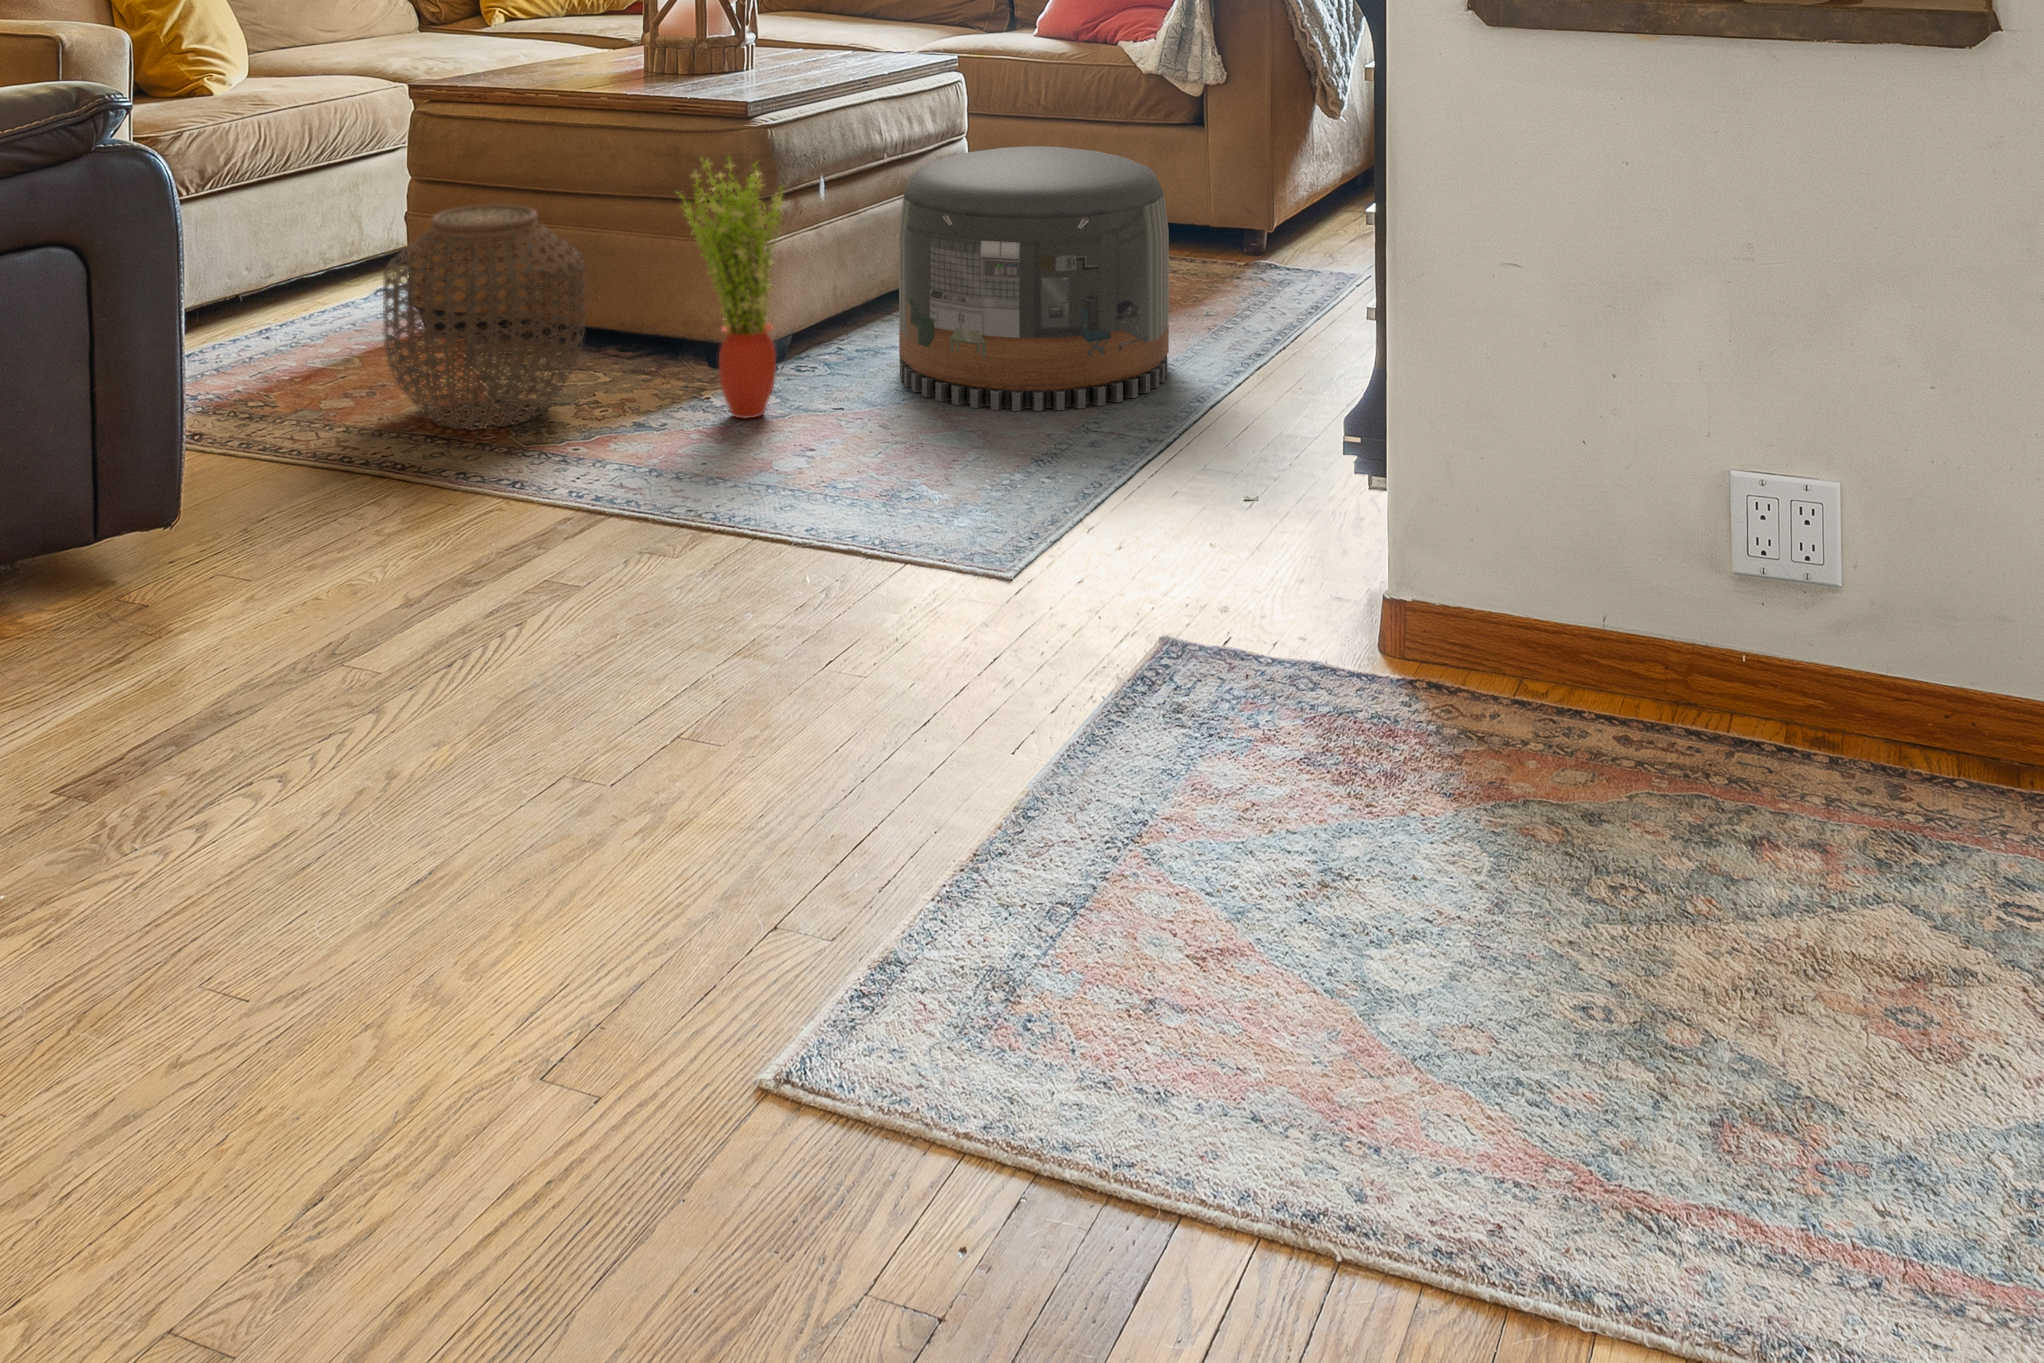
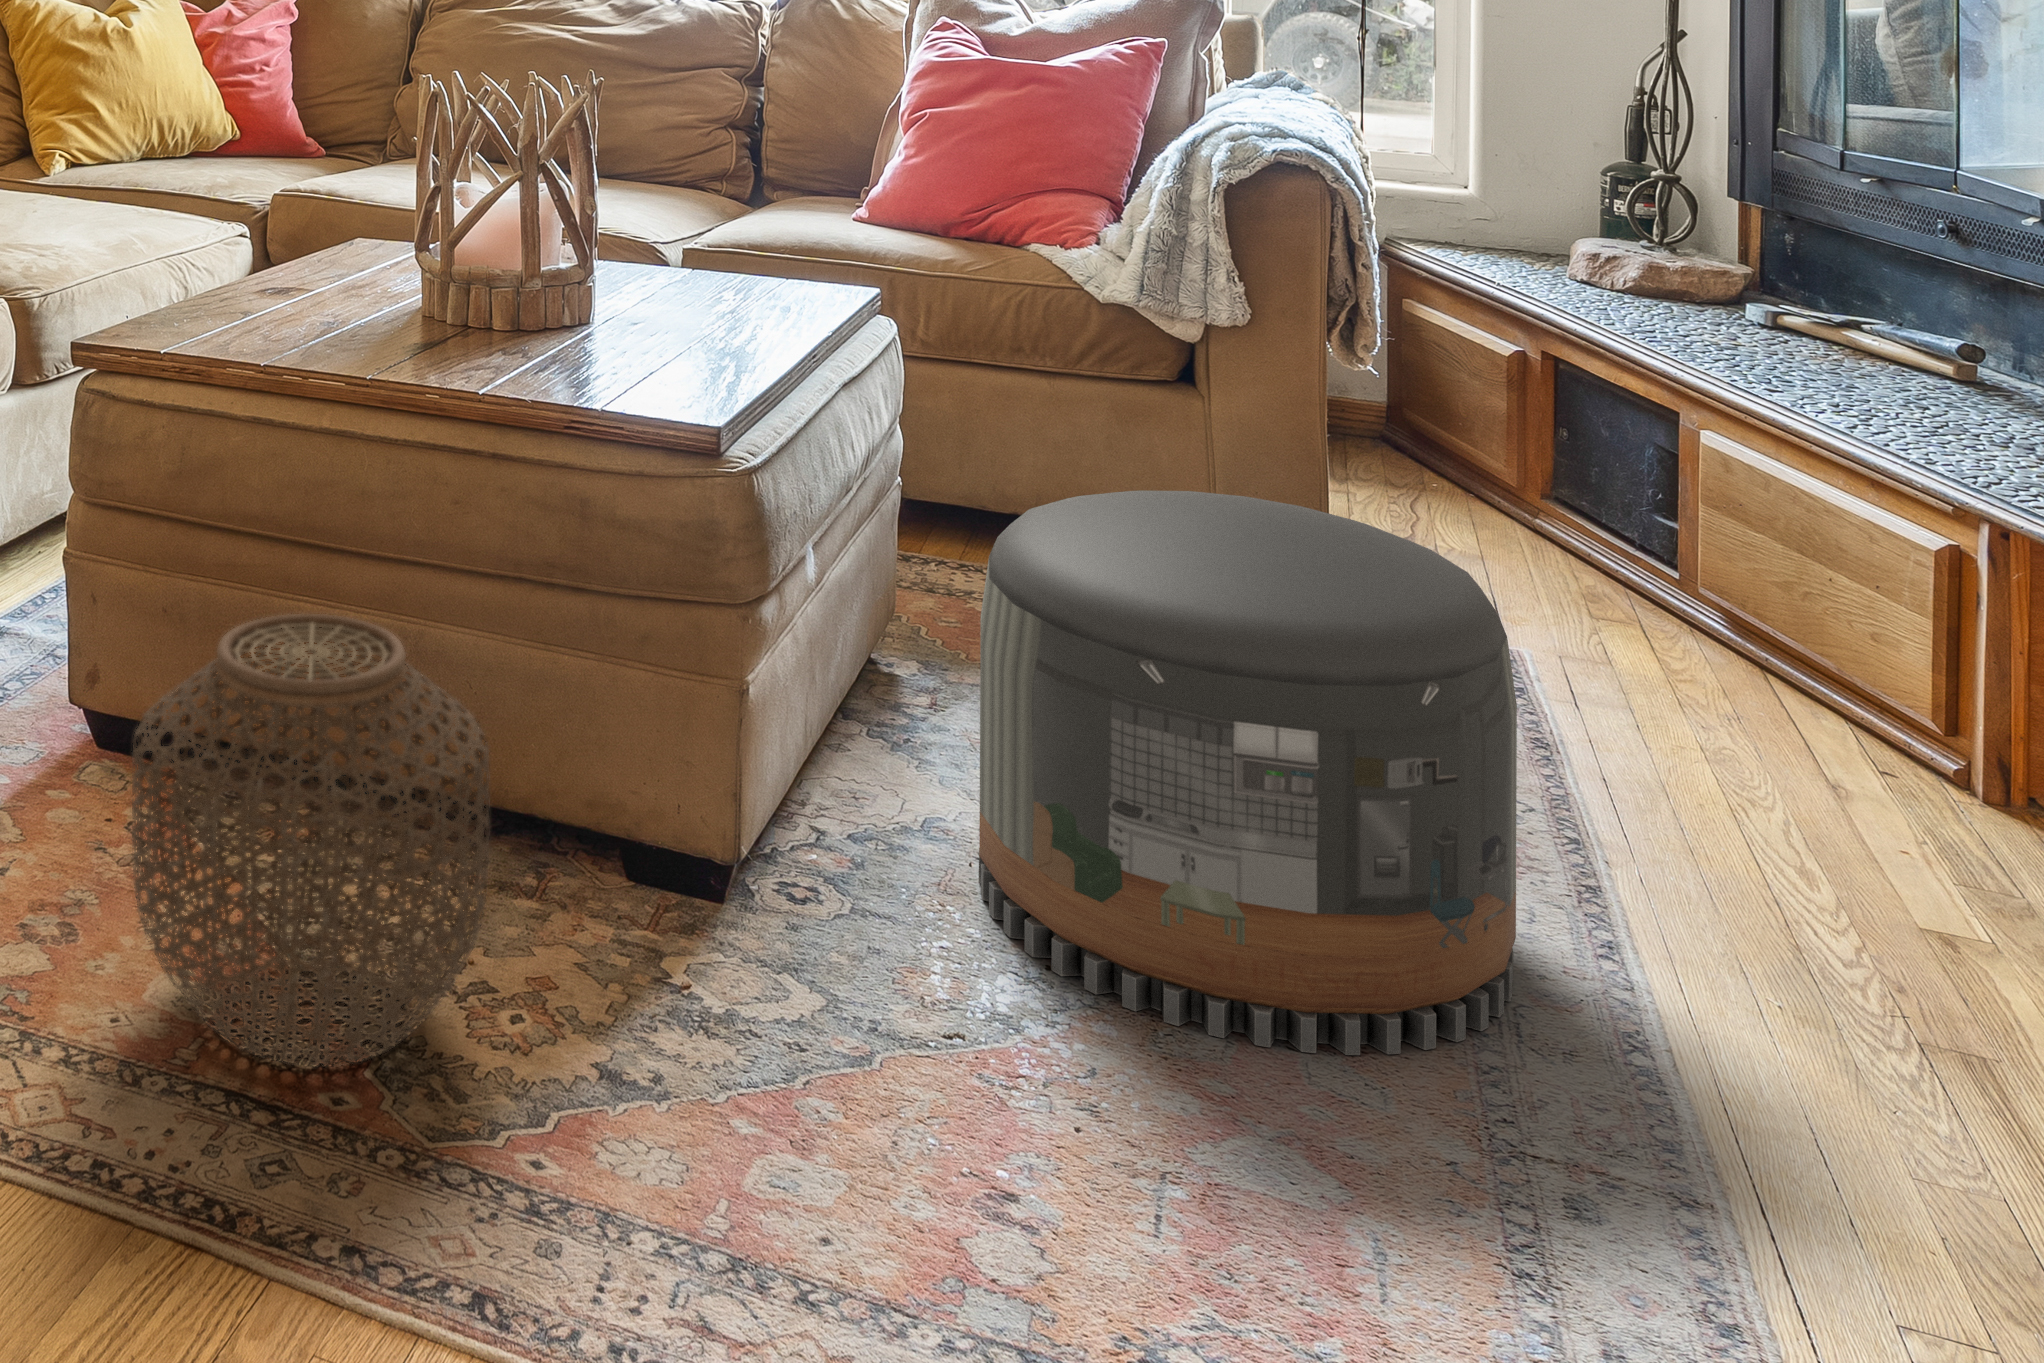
potted plant: present [679,157,784,418] -> none [675,548,895,1056]

